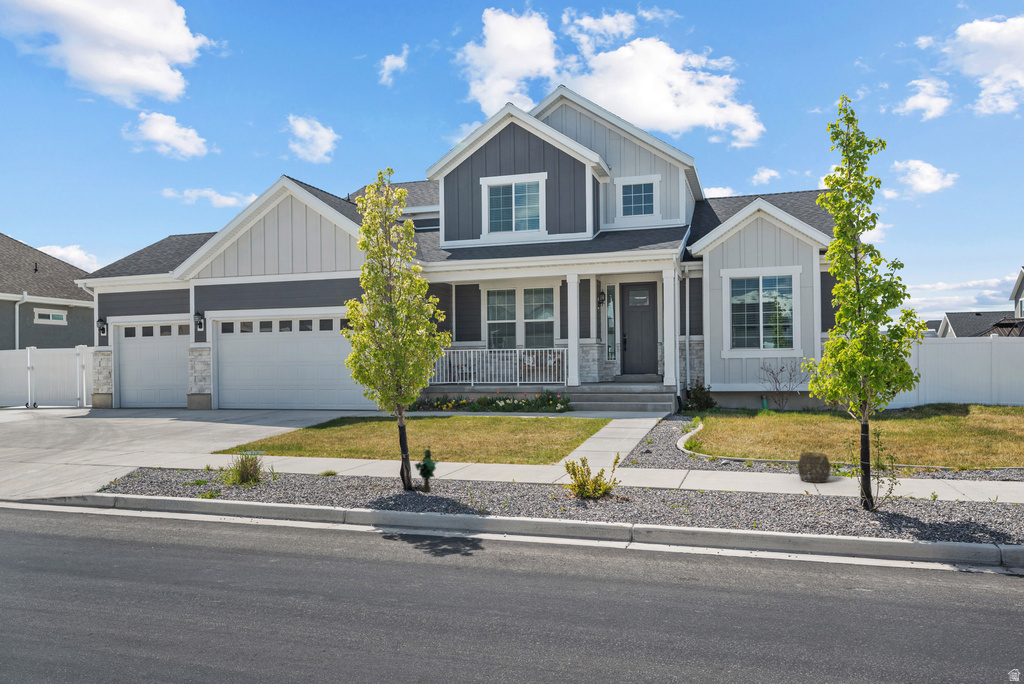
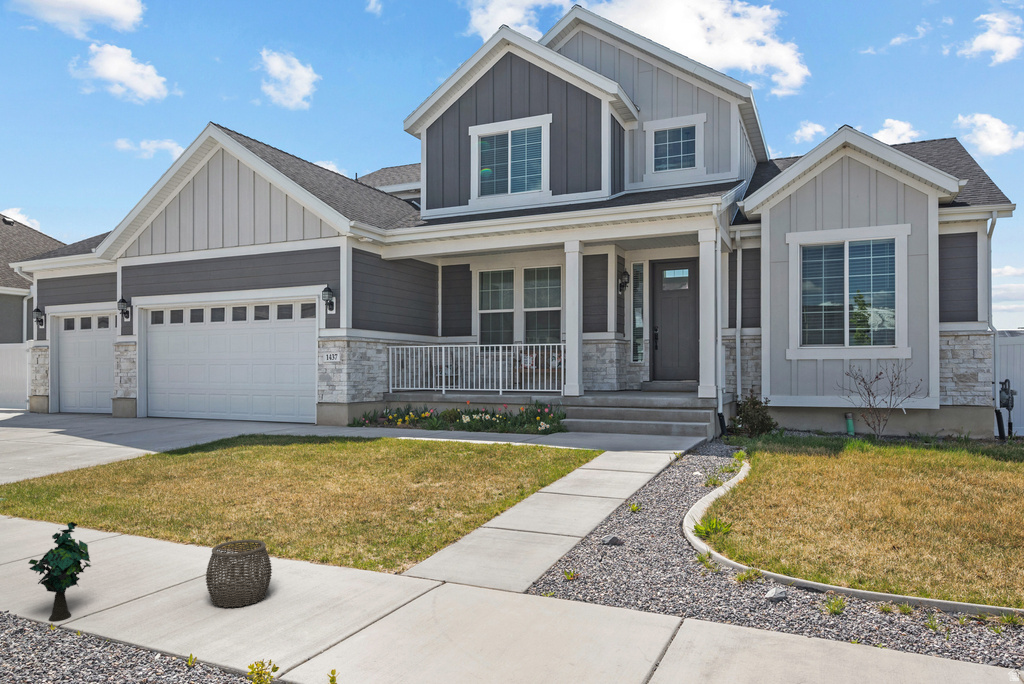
woven basket: present [798,452,830,482] -> present [206,540,272,608]

